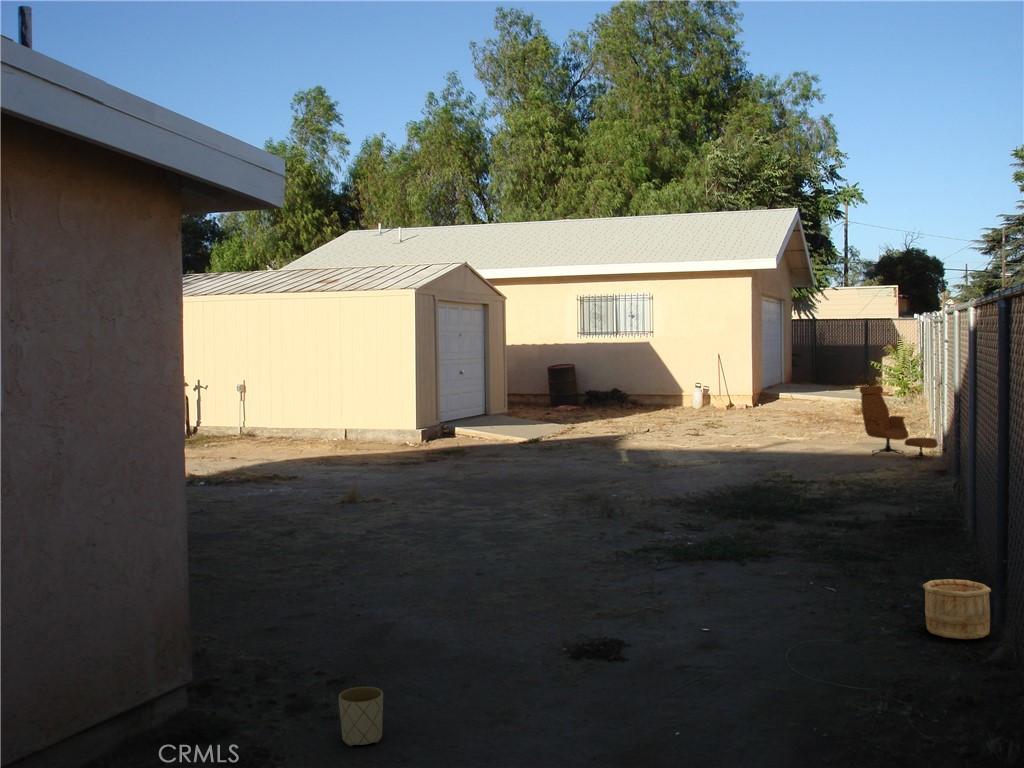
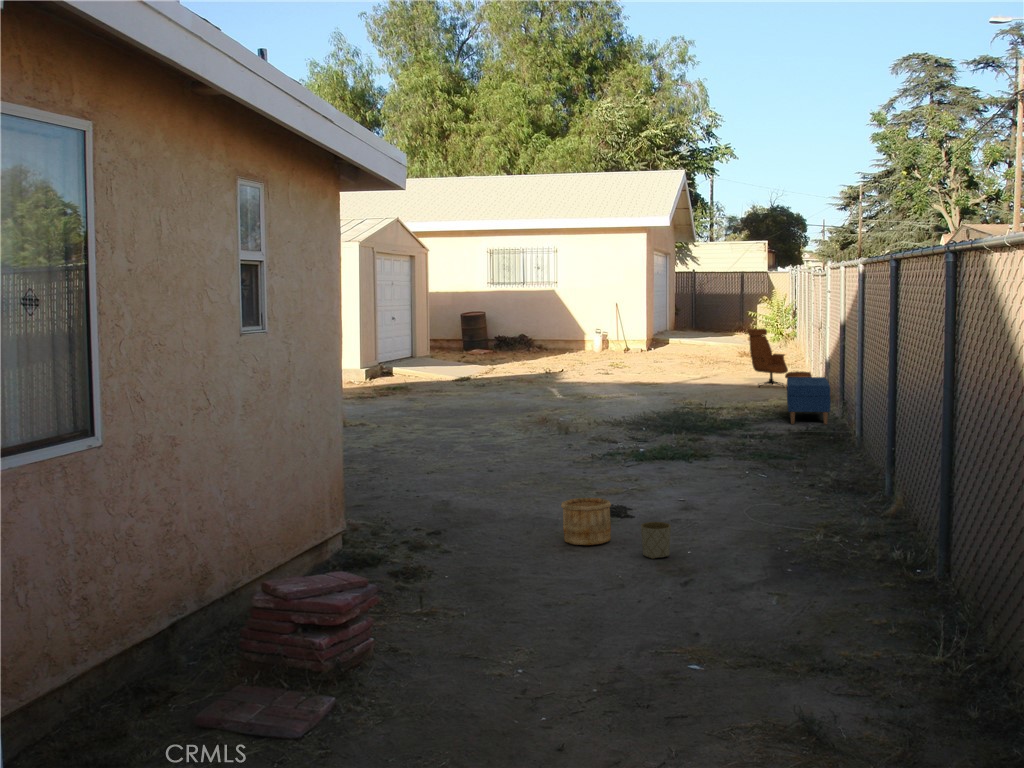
bench: none [900,447,956,510] -> present [787,377,831,424]
wooden bucket: present [923,579,991,639] -> present [561,498,611,545]
planter: present [339,687,383,746] -> present [641,522,671,559]

